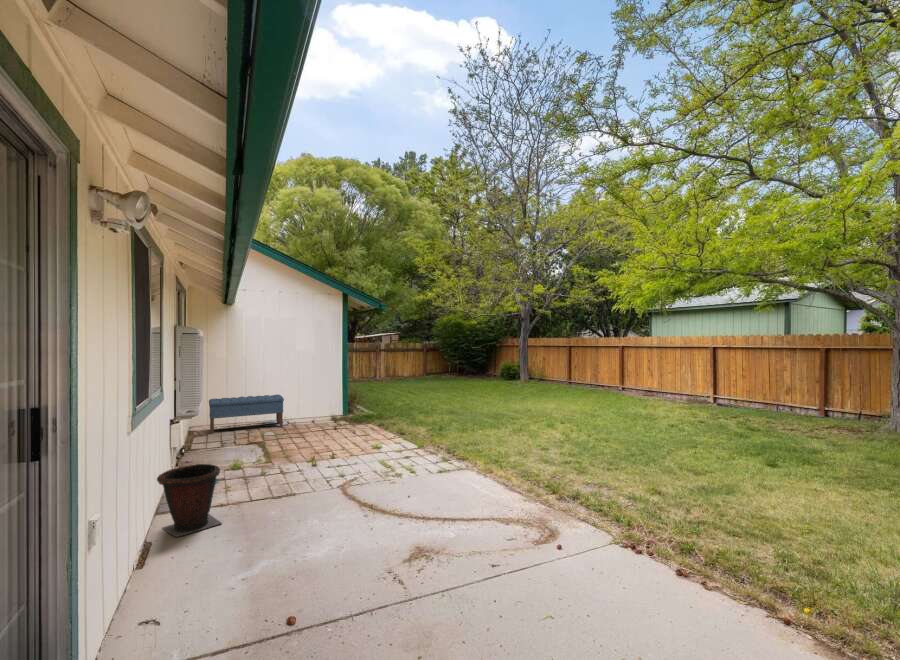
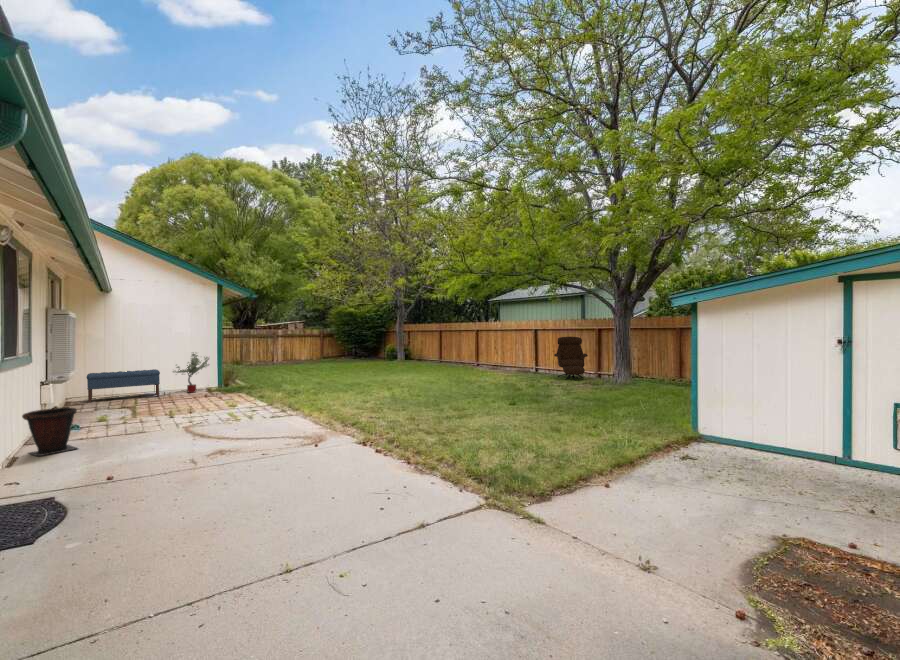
lounge chair: none [753,359,810,420] -> present [554,337,588,380]
potted tree: none [295,374,335,423] -> present [173,352,209,393]

